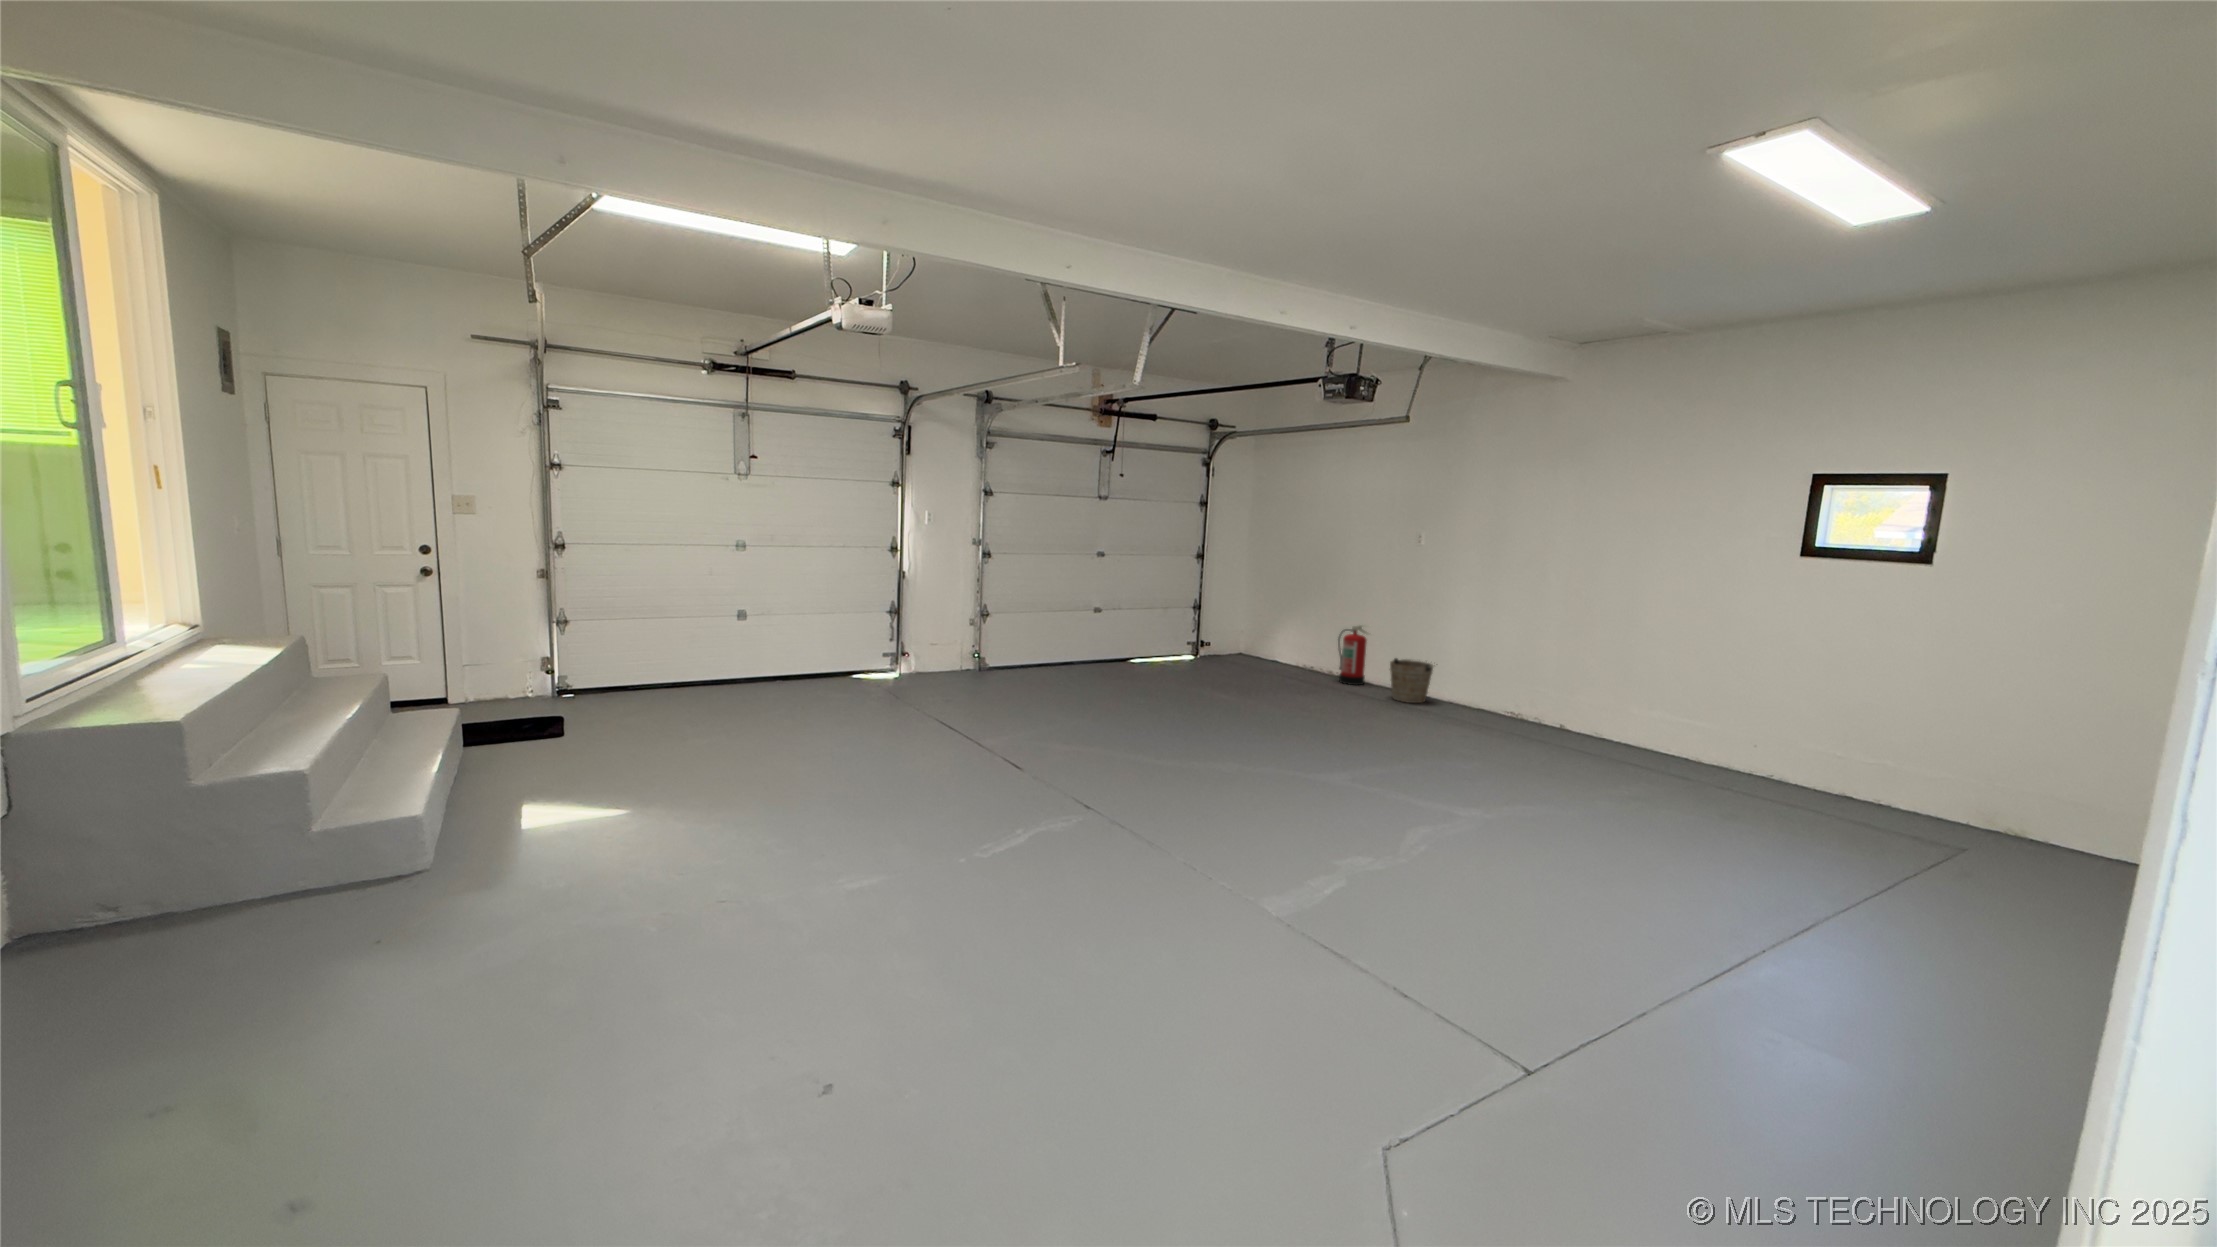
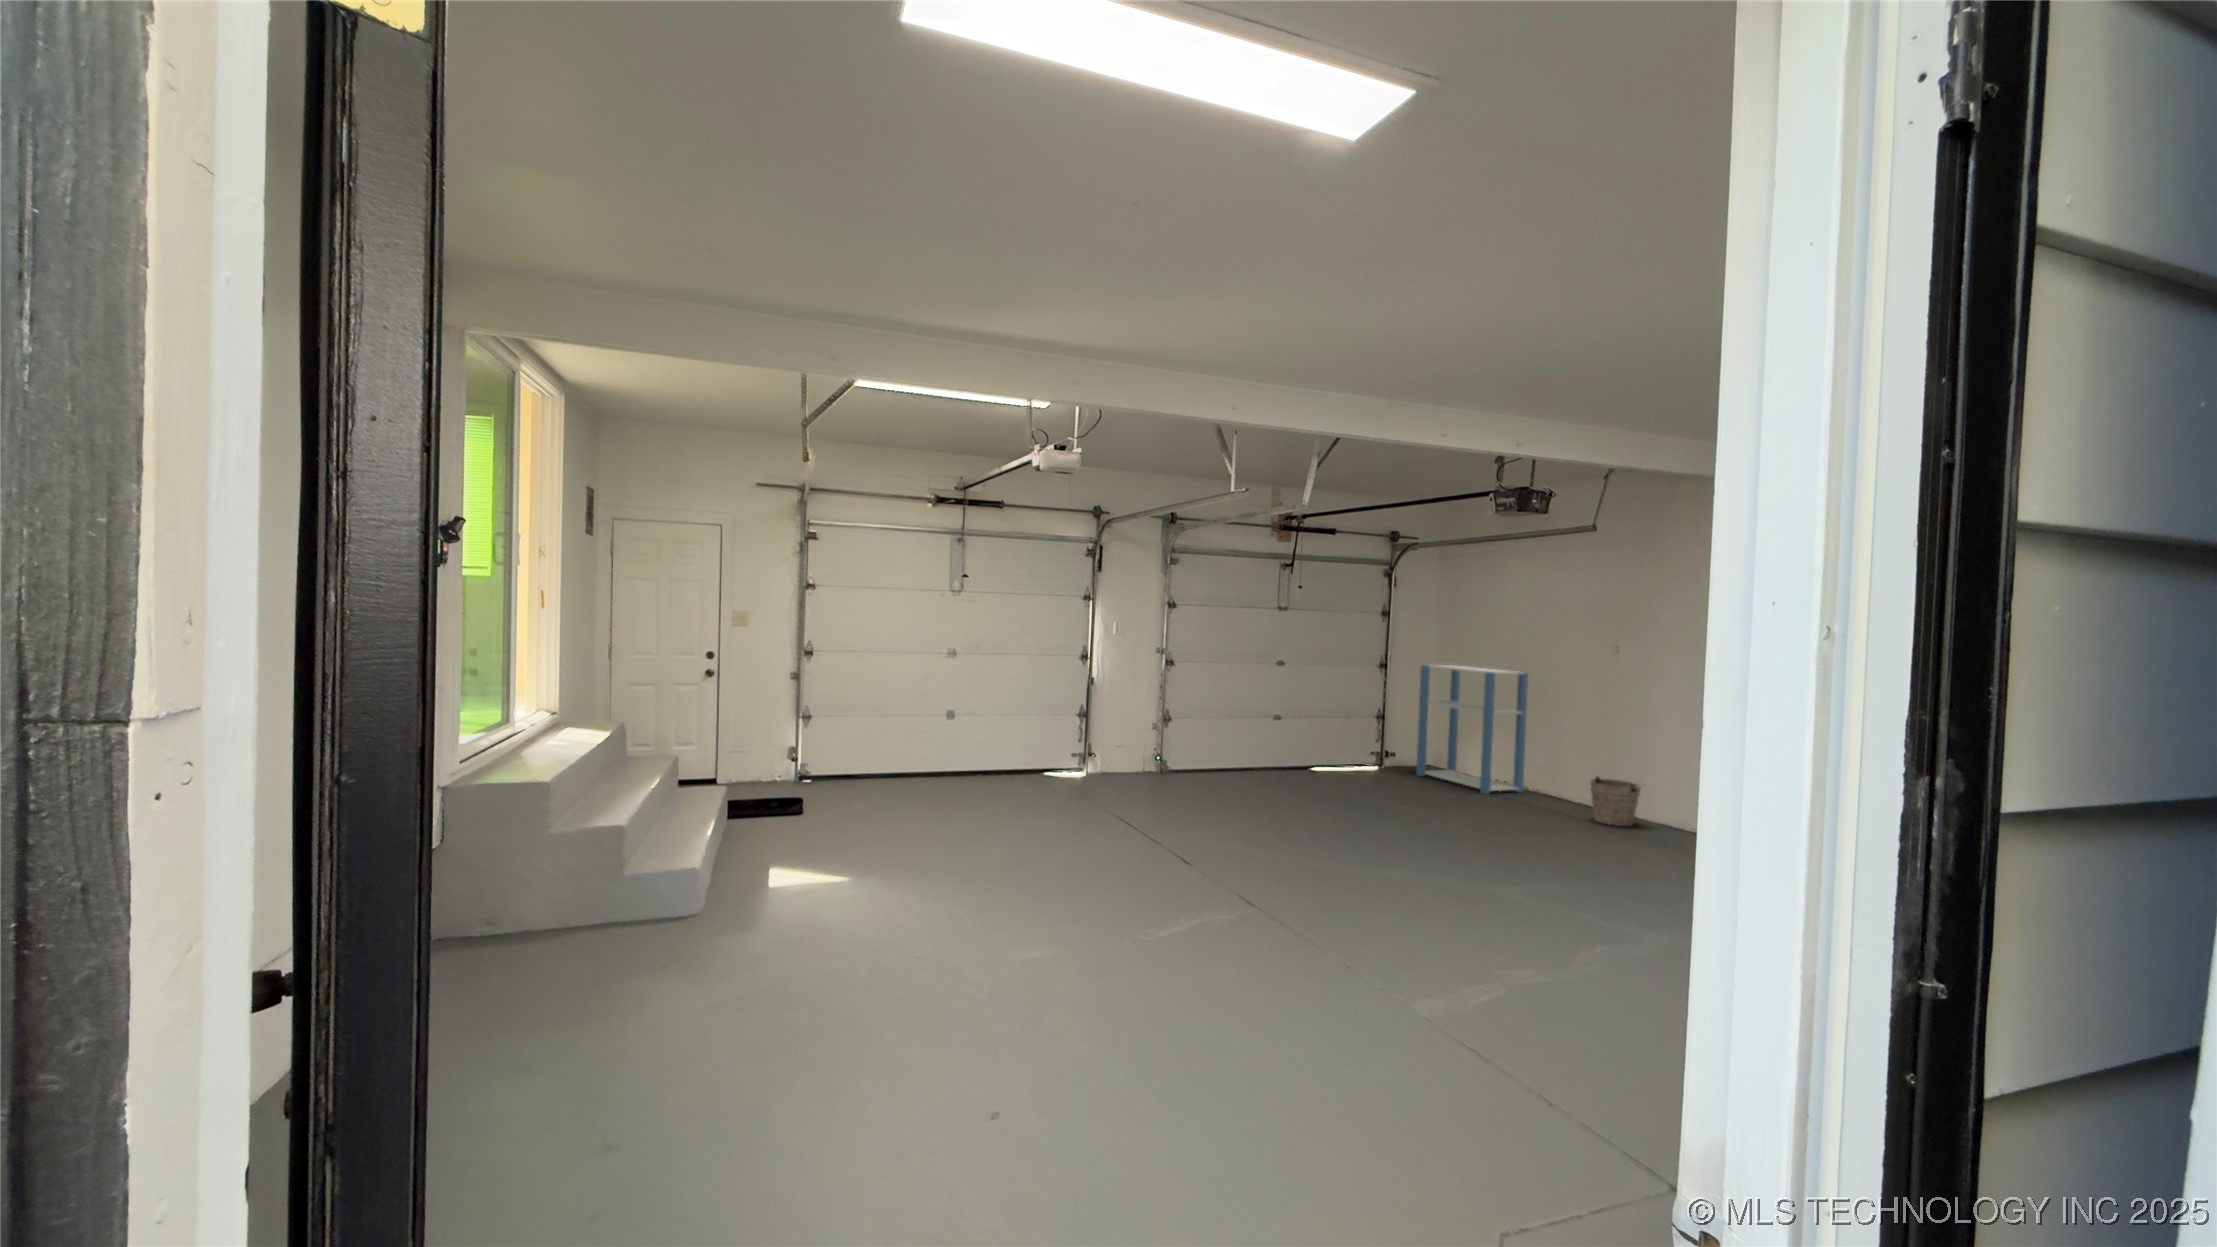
shelving unit: none [1229,554,1334,678] -> present [1416,665,1528,794]
fire extinguisher: present [1338,625,1368,685] -> none [1534,741,1574,805]

